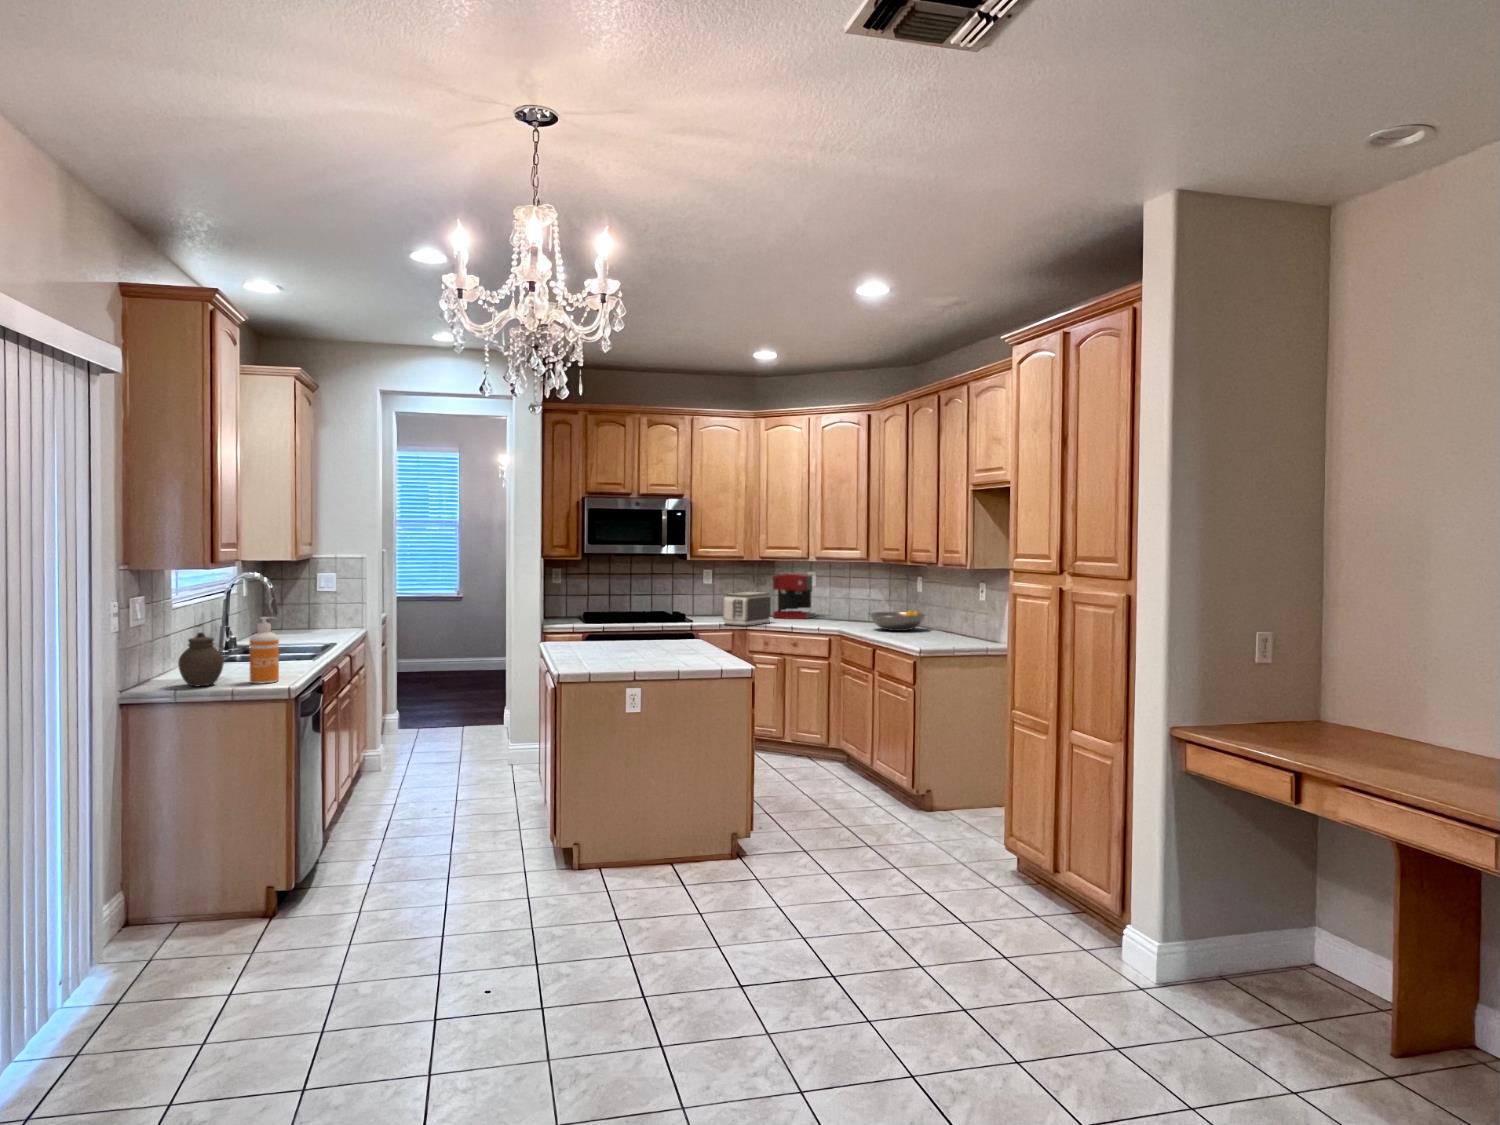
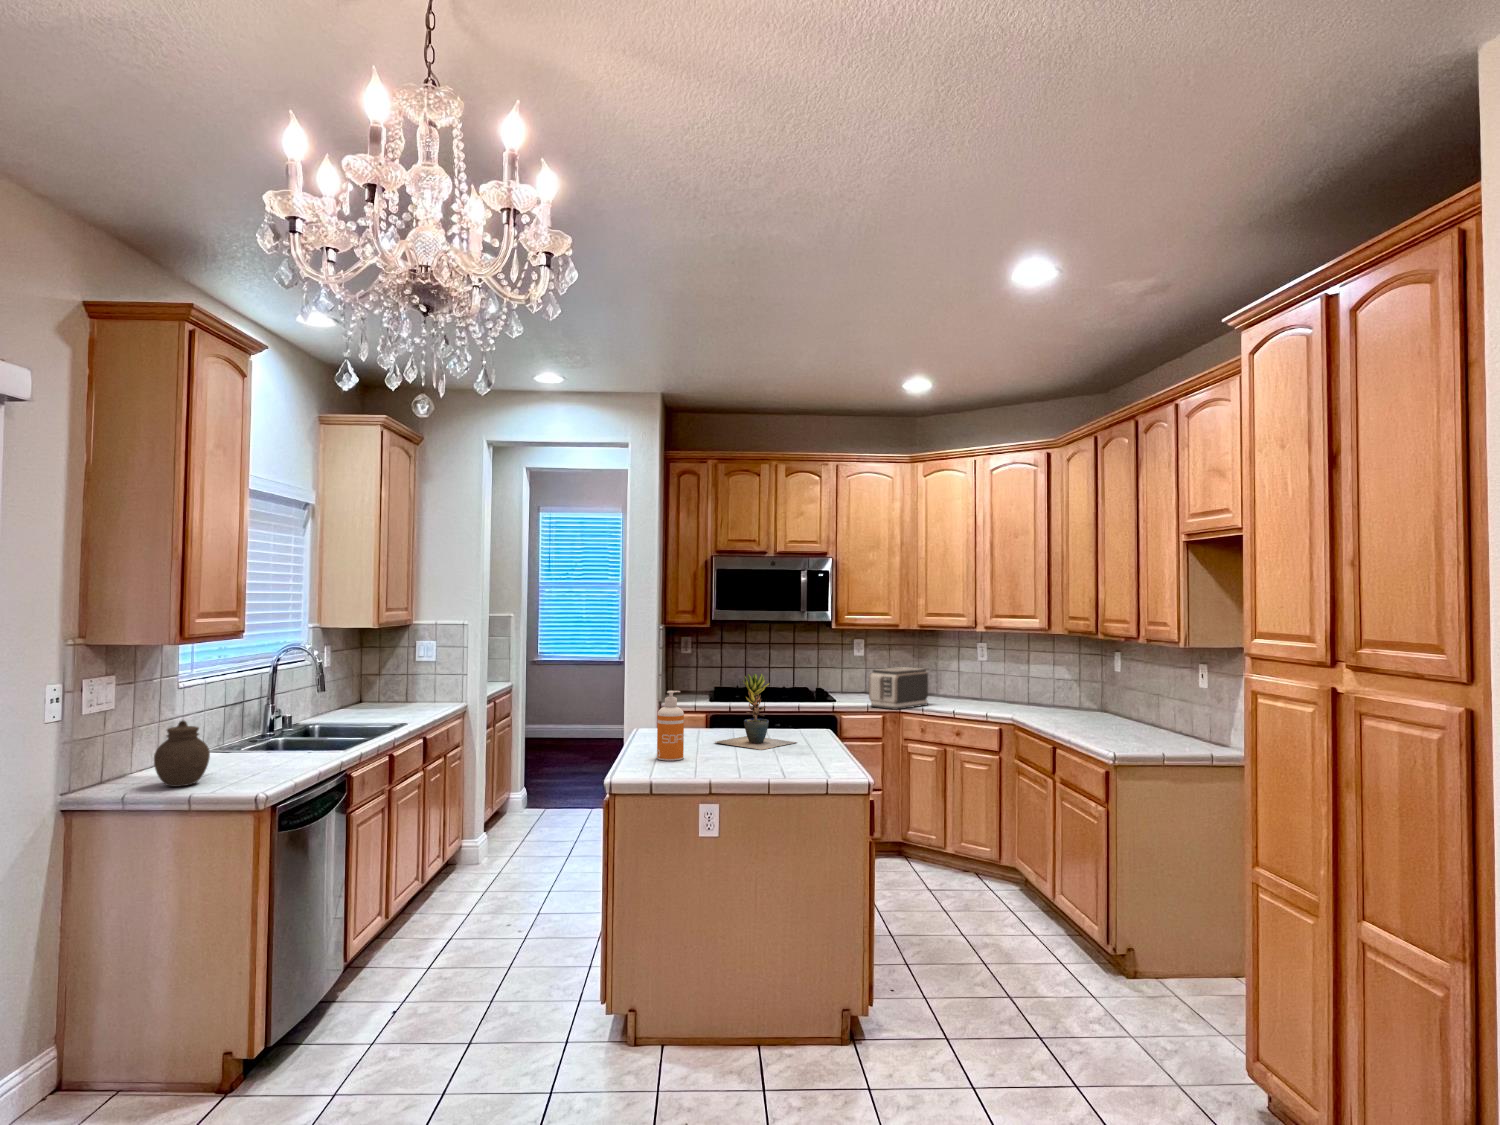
coffee maker: present [773,573,816,619] -> none [935,639,989,700]
potted plant: none [615,593,683,653] -> present [715,674,796,750]
fruit bowl: present [870,610,925,631] -> none [1049,695,1125,722]
soap dispenser: present [249,617,279,684] -> present [657,691,684,761]

